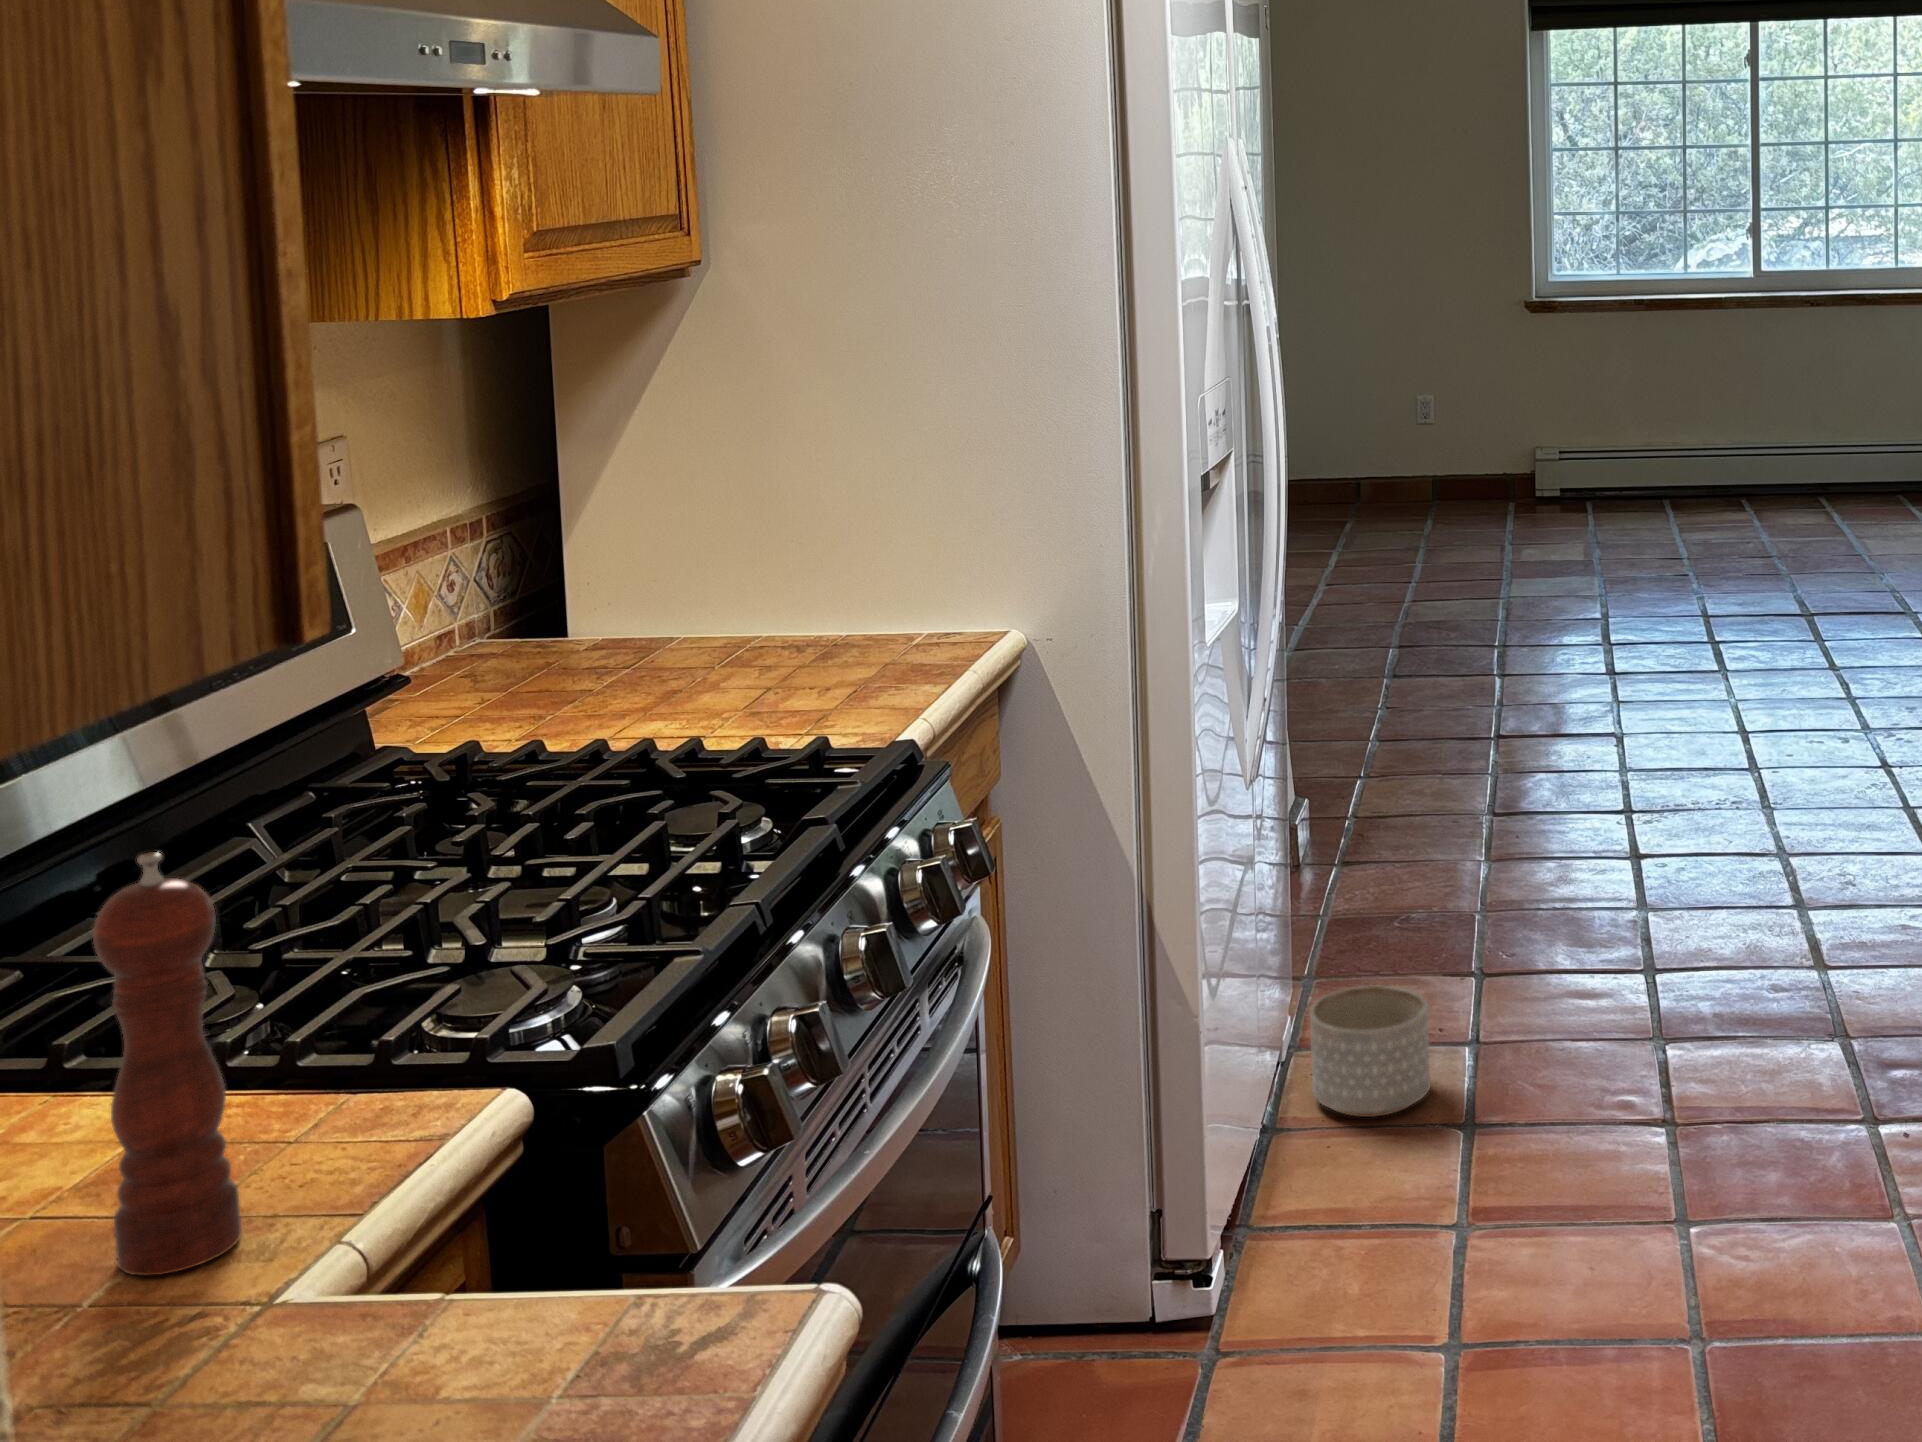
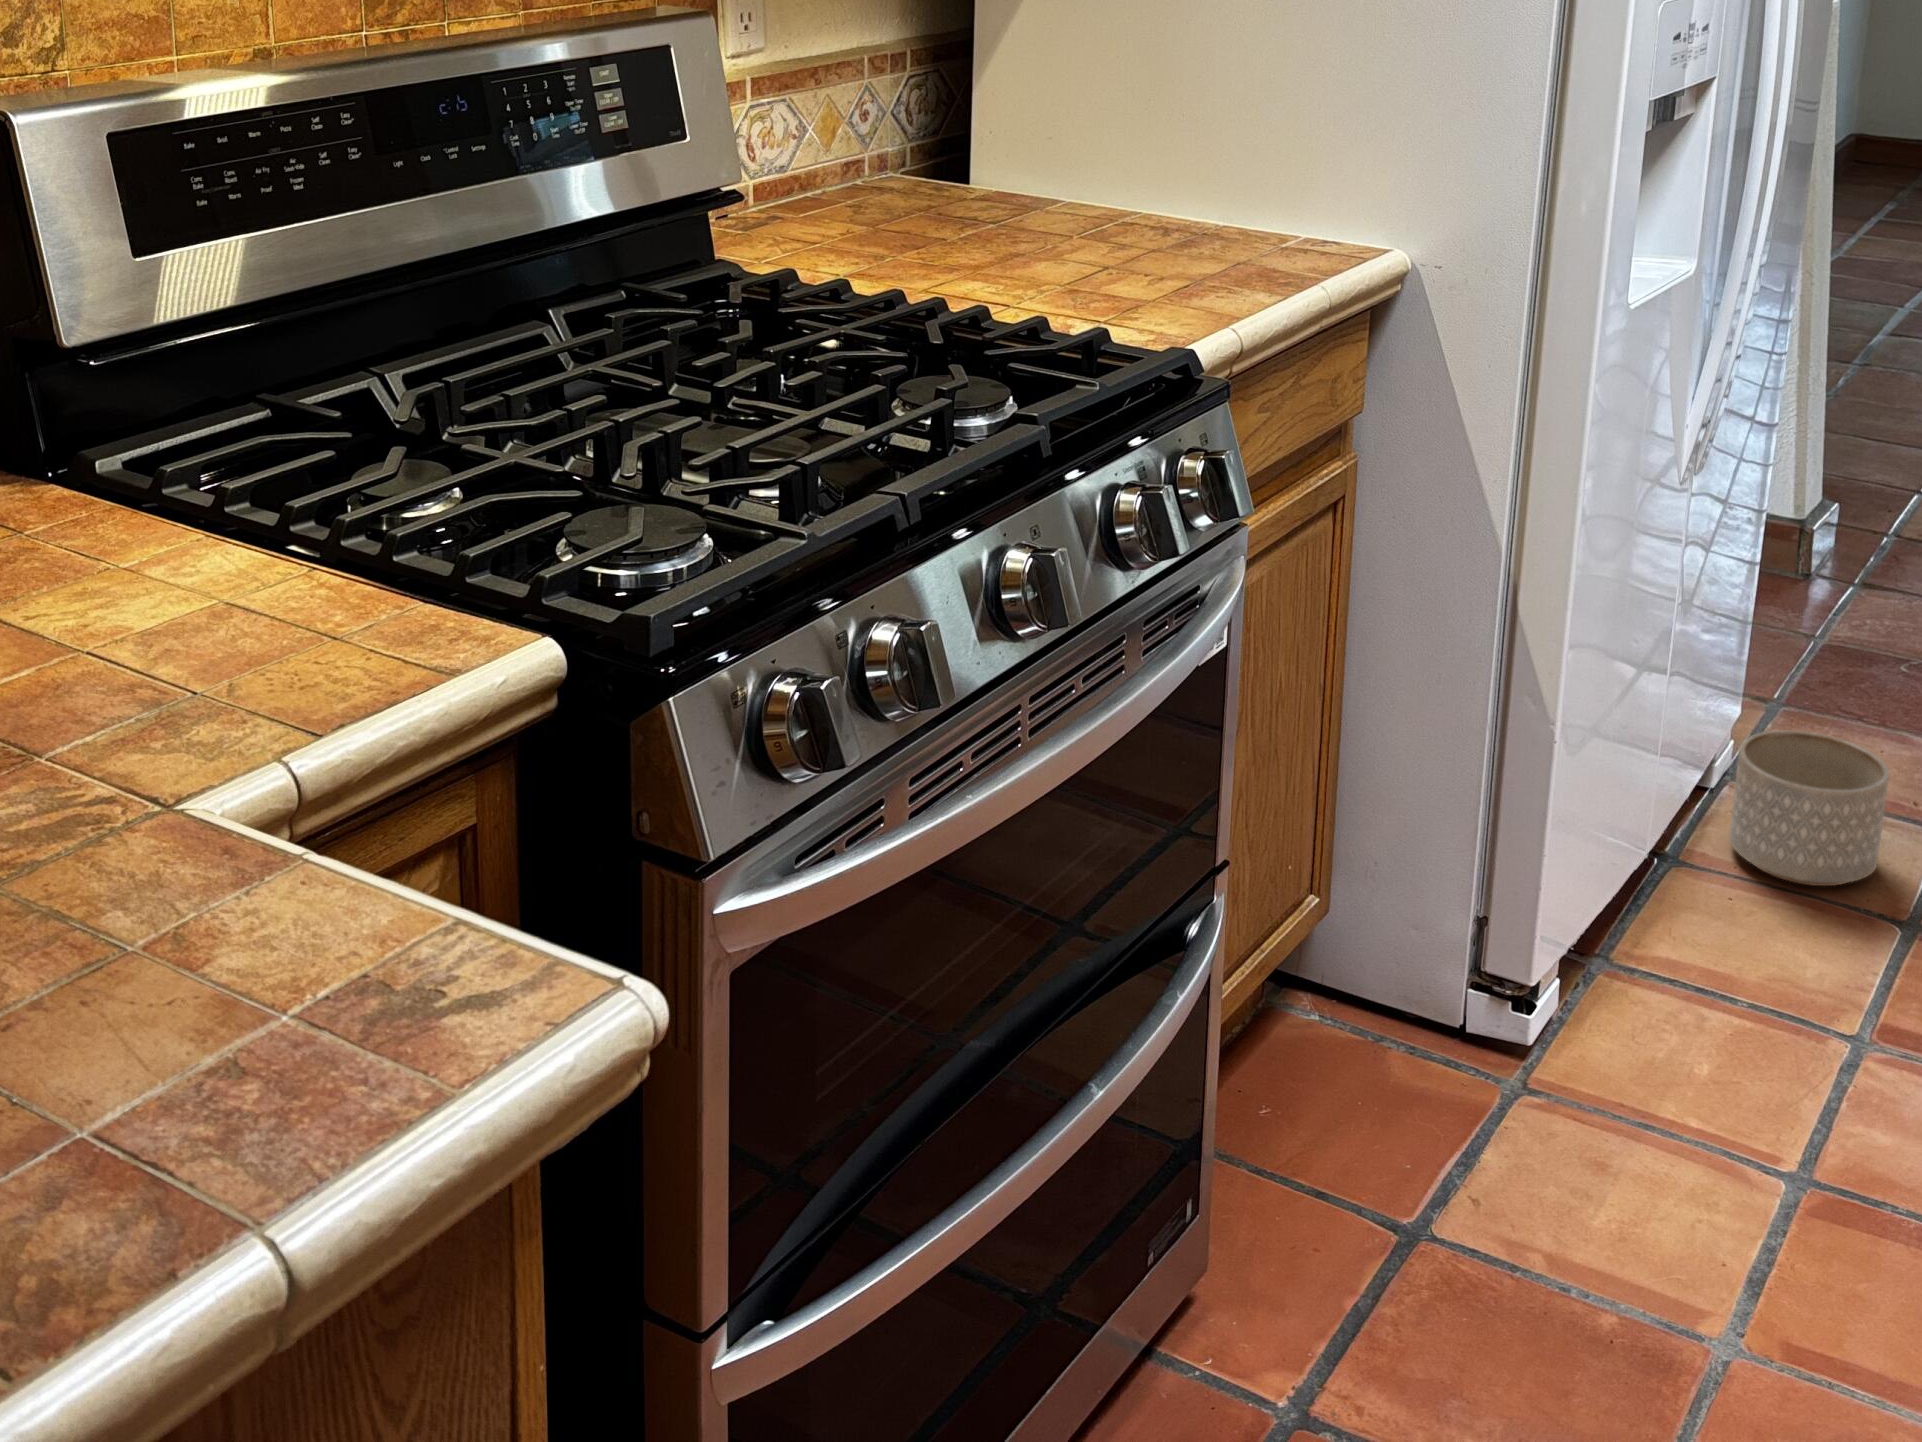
pepper mill: present [93,852,241,1275] -> none [103,314,242,736]

